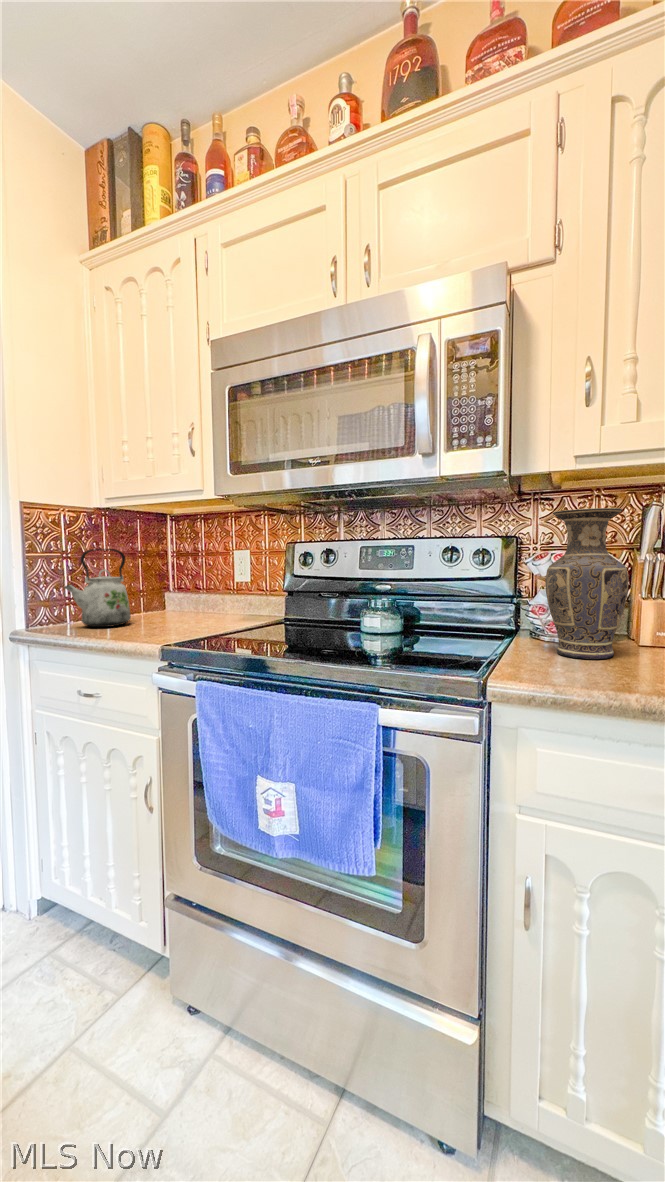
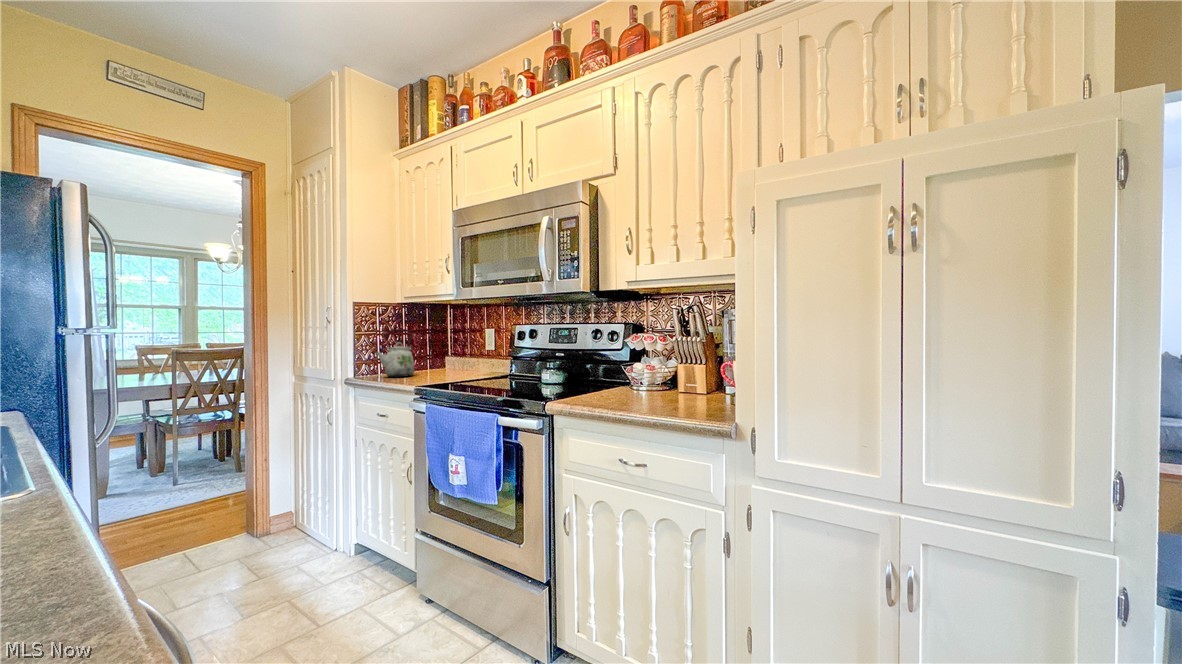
vase: present [545,508,629,659] -> none [605,313,647,395]

